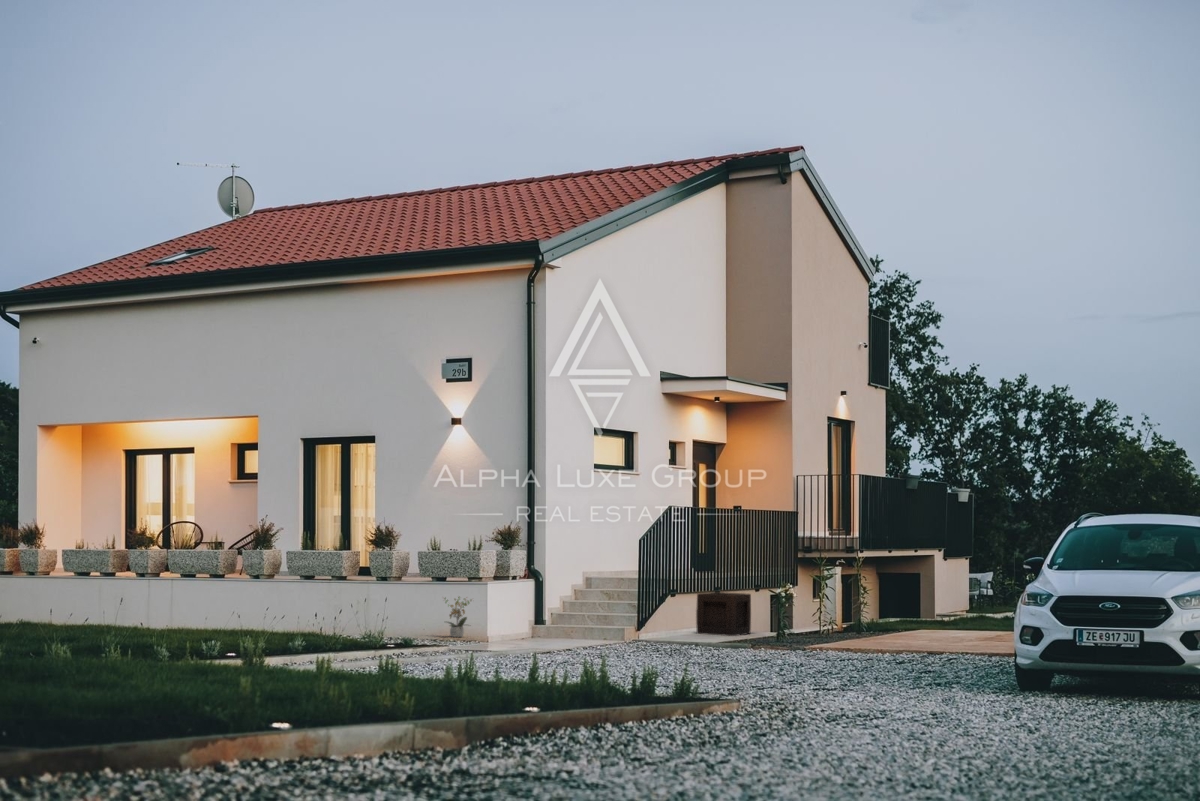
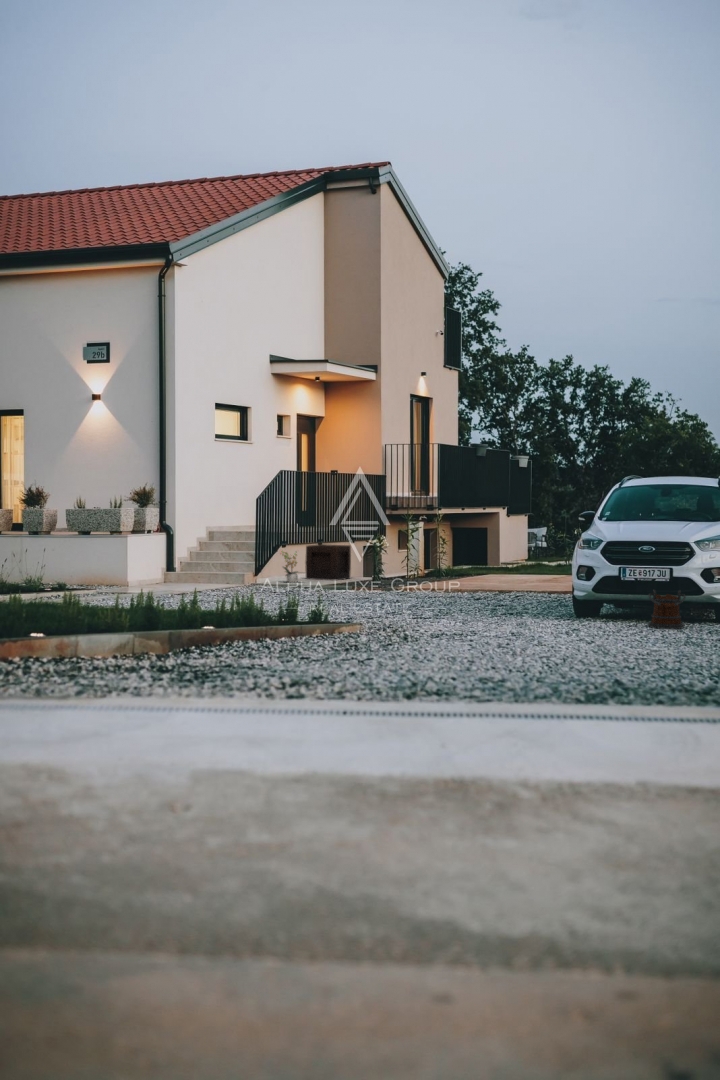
potted plant: present [445,597,471,637] -> present [281,551,299,582]
bucket: none [1113,658,1164,710] -> present [648,590,686,629]

